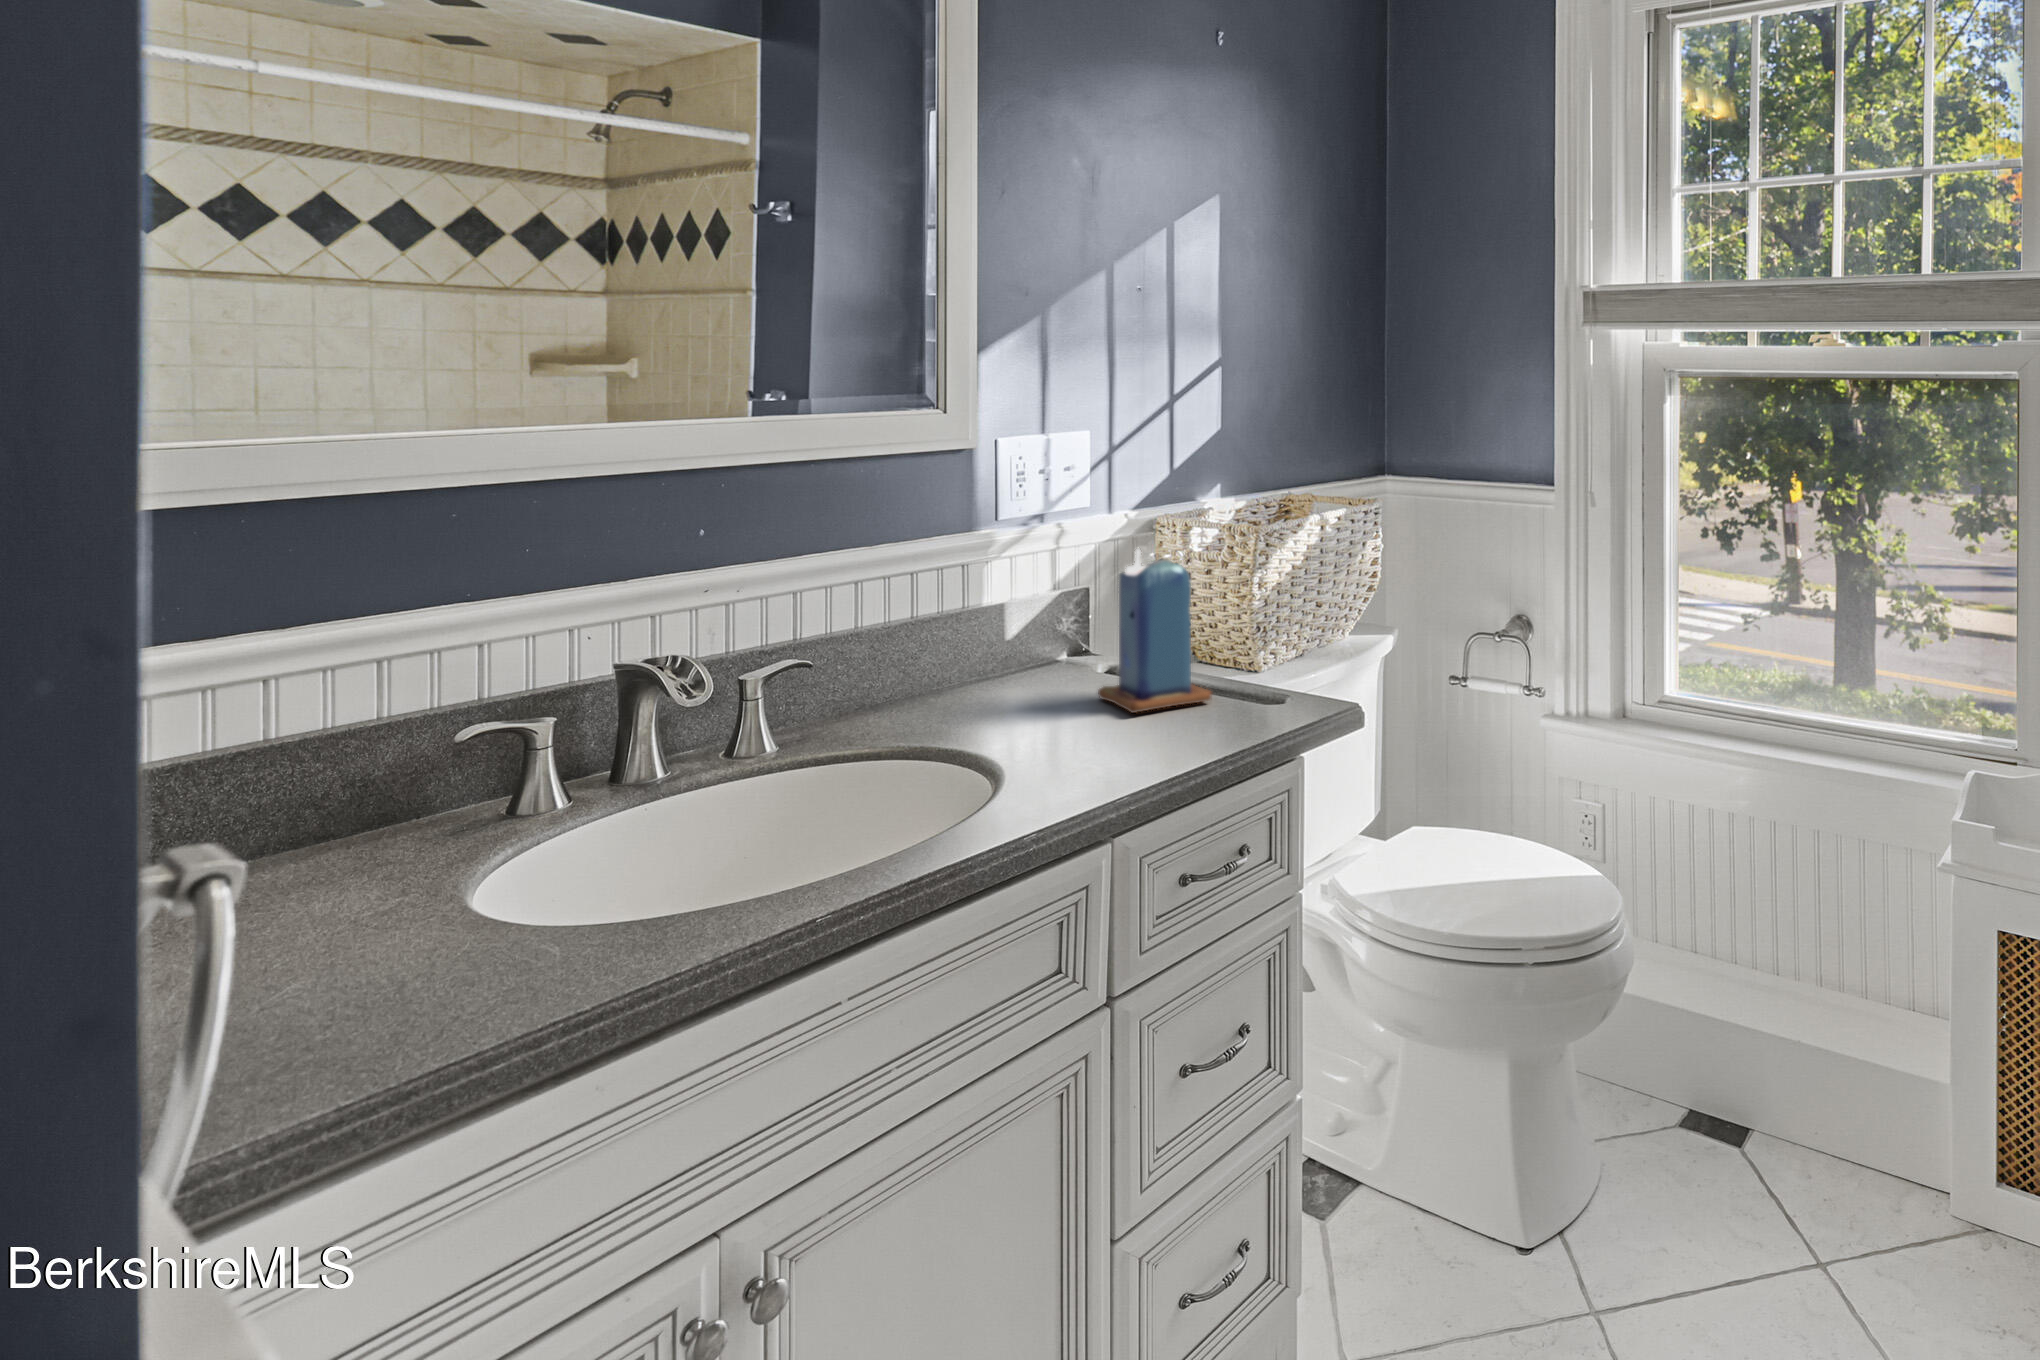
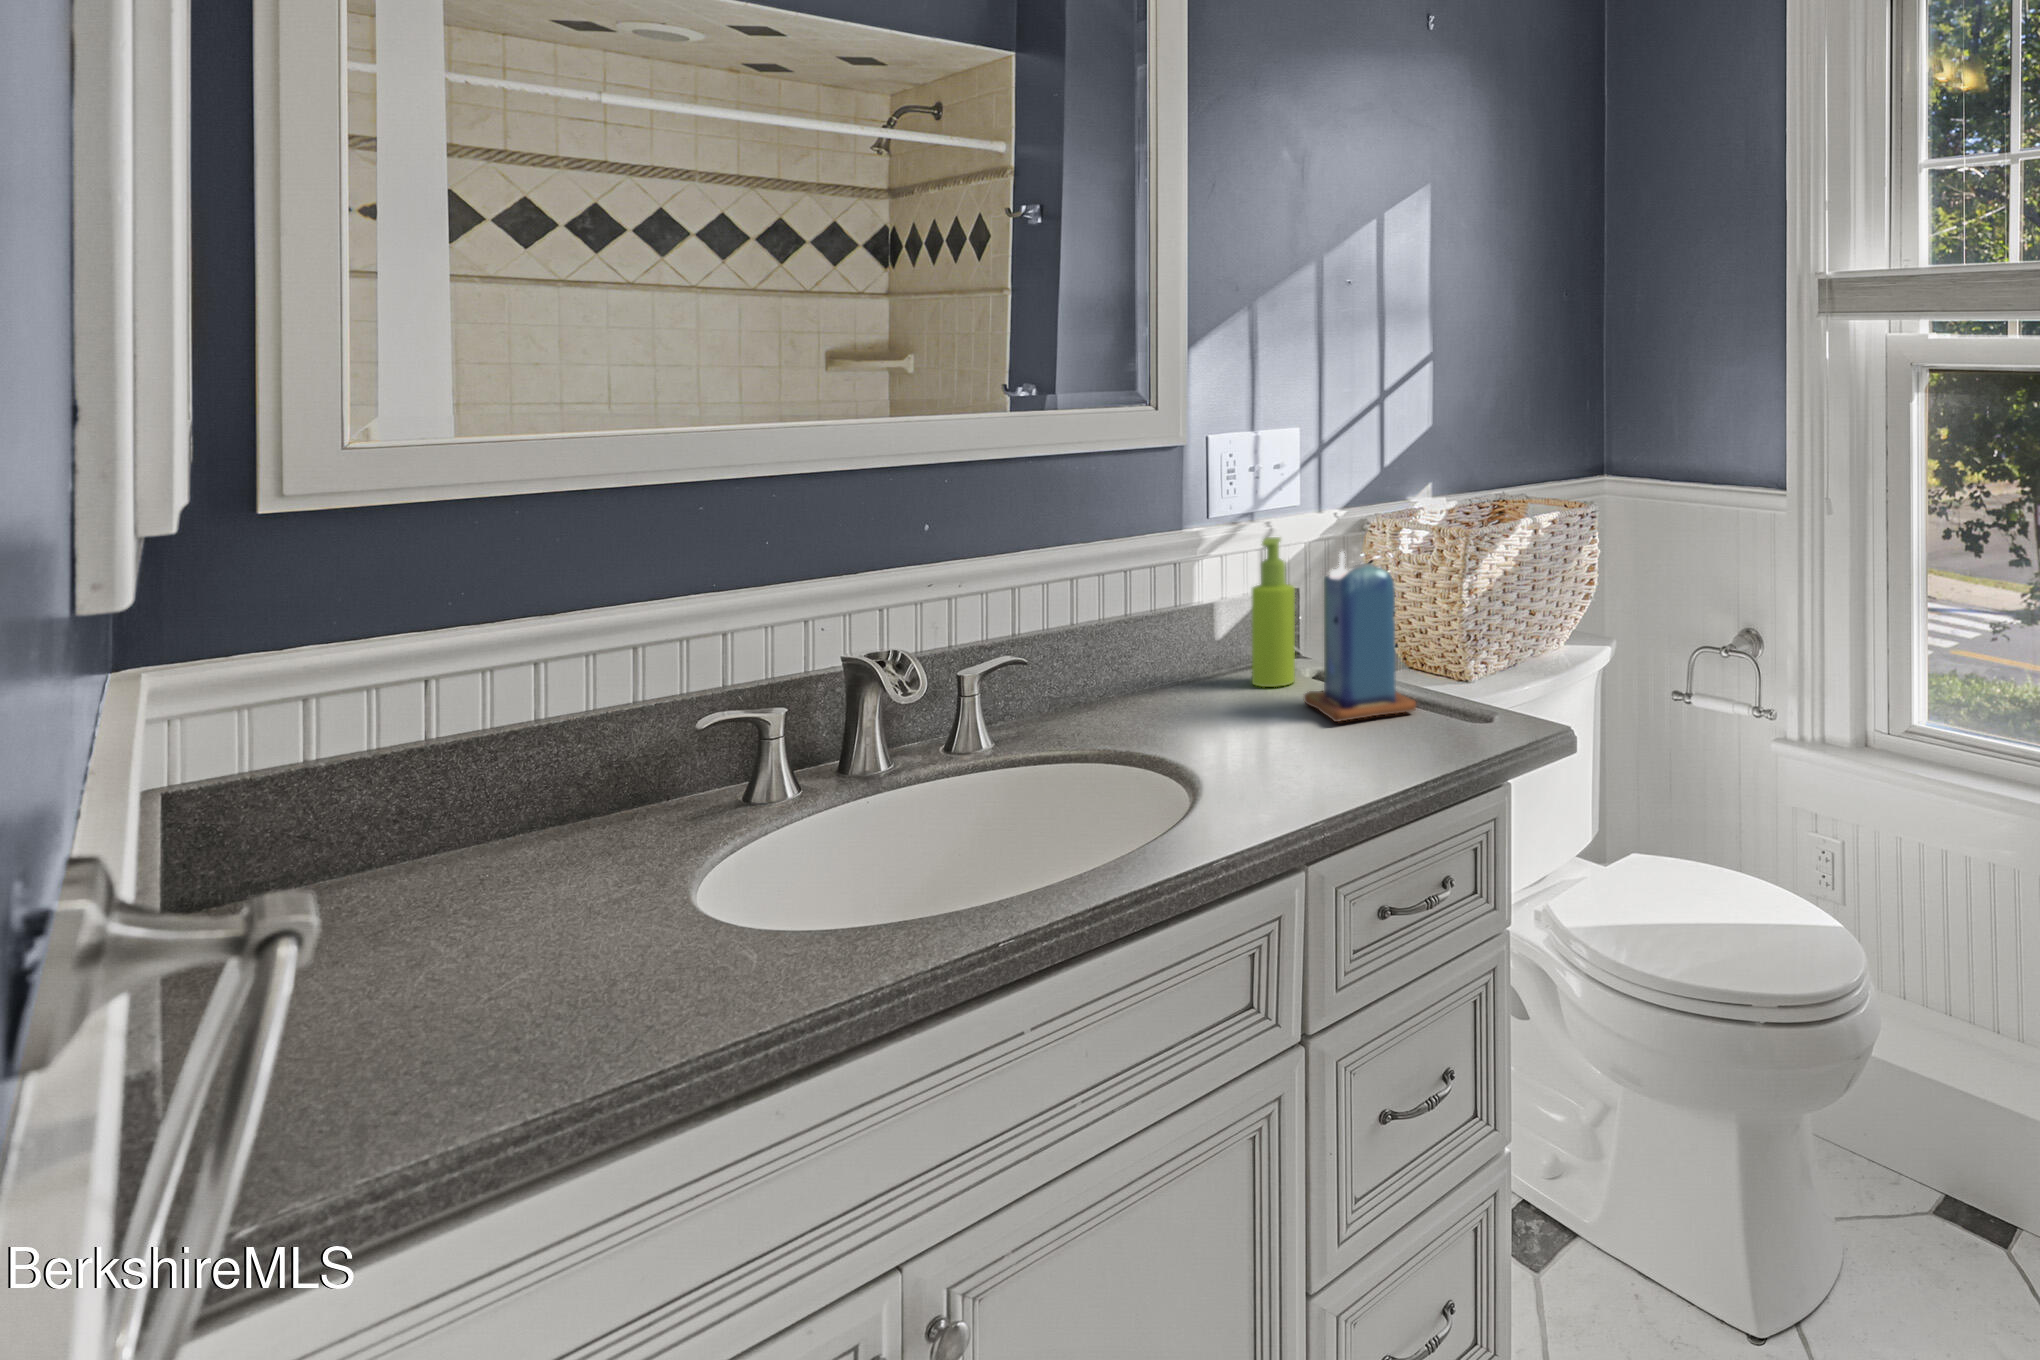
soap dispenser: none [1043,537,1087,685] -> present [1252,537,1295,687]

